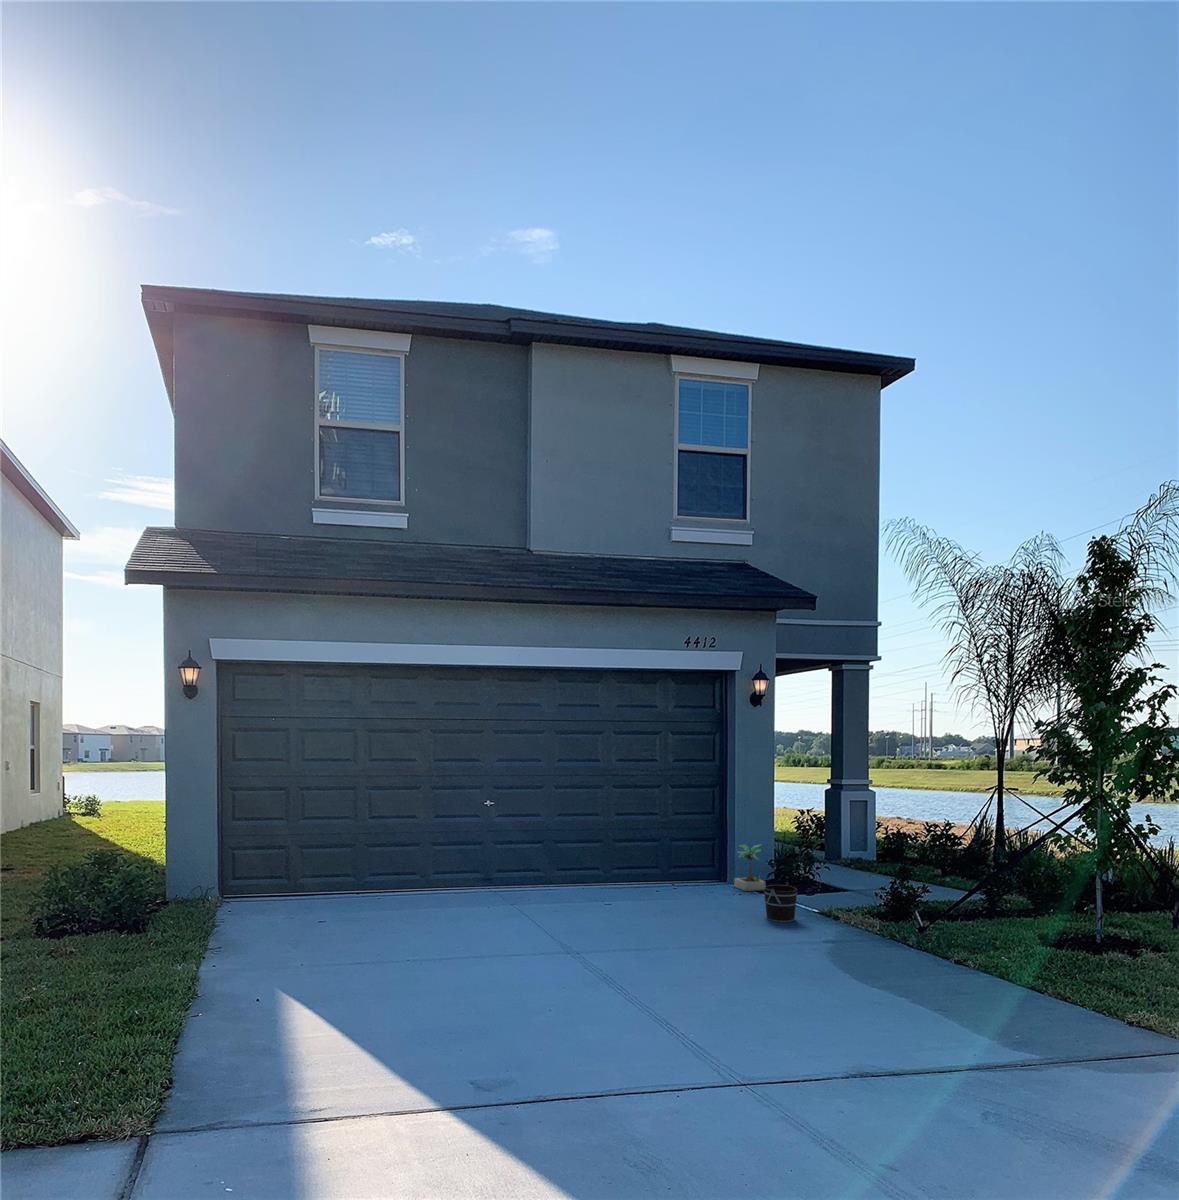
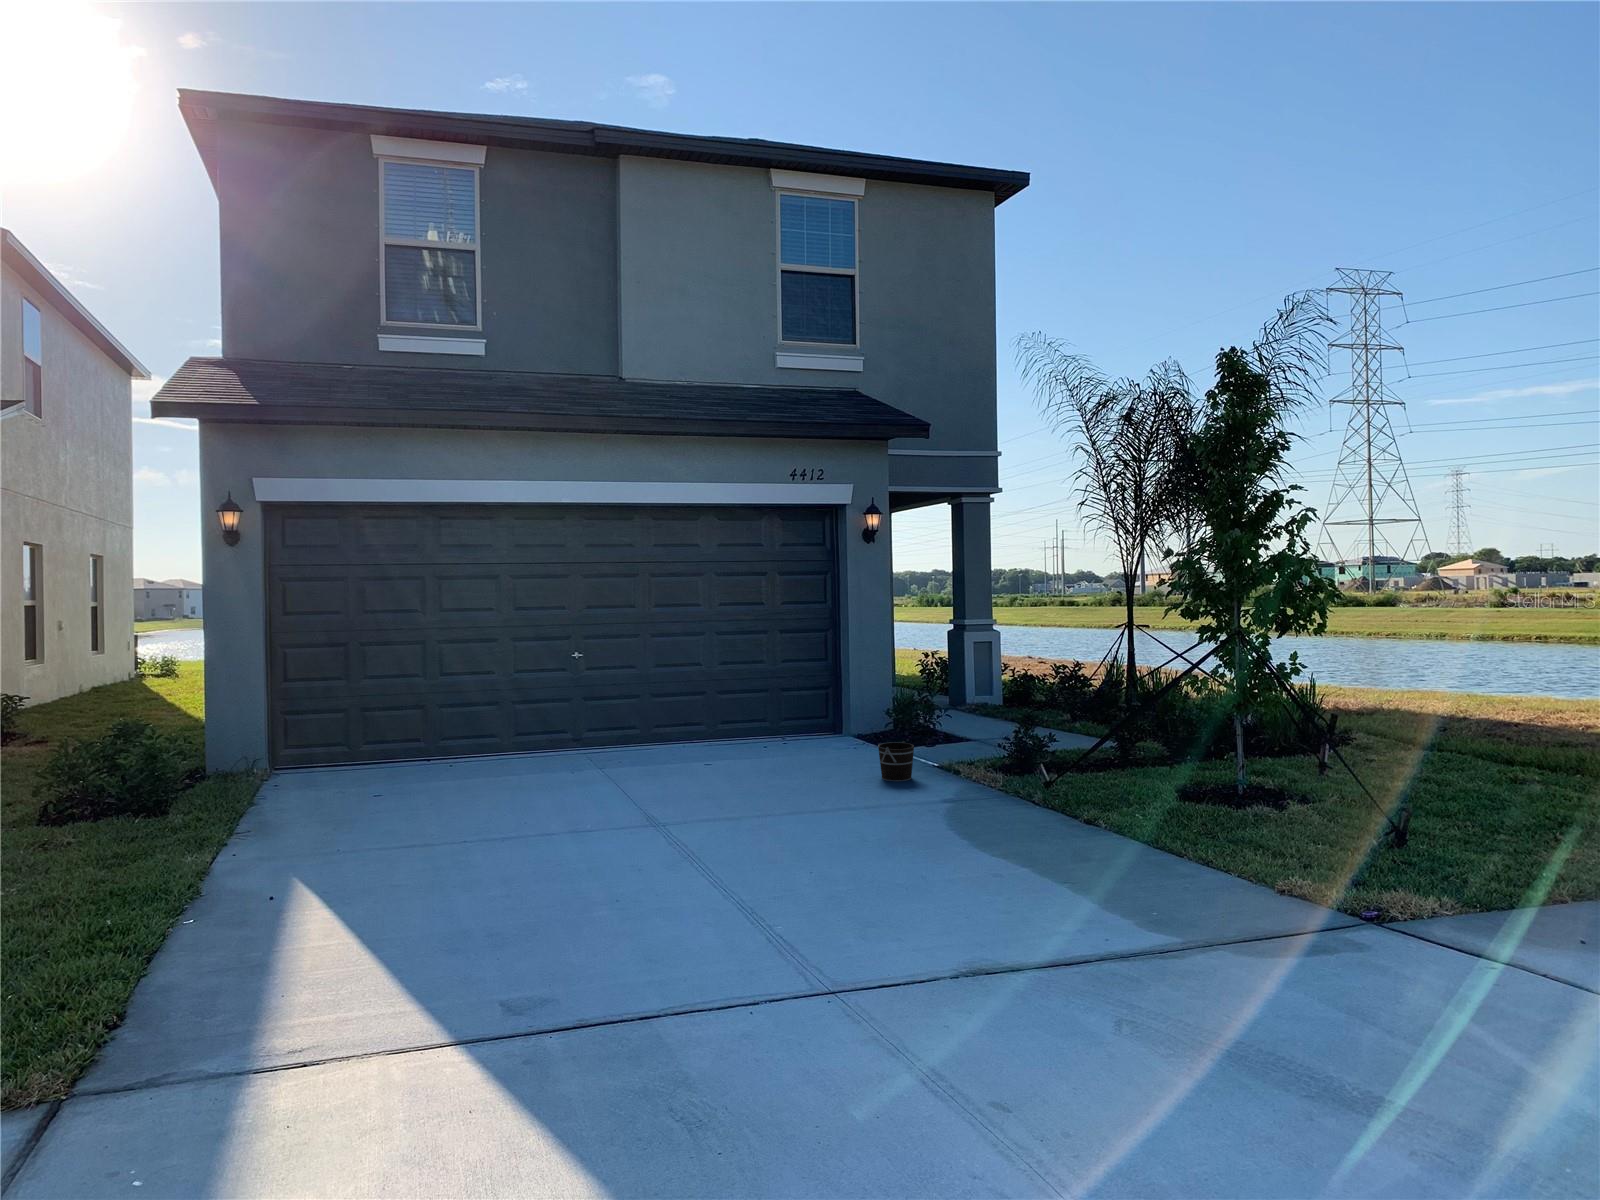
potted plant: present [734,845,765,891] -> none [849,698,883,748]

